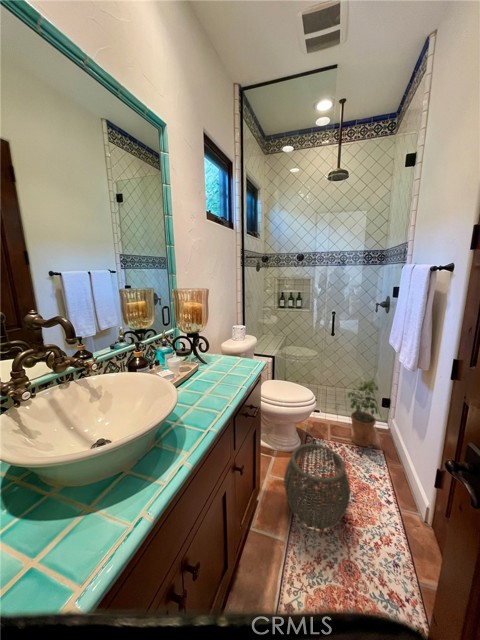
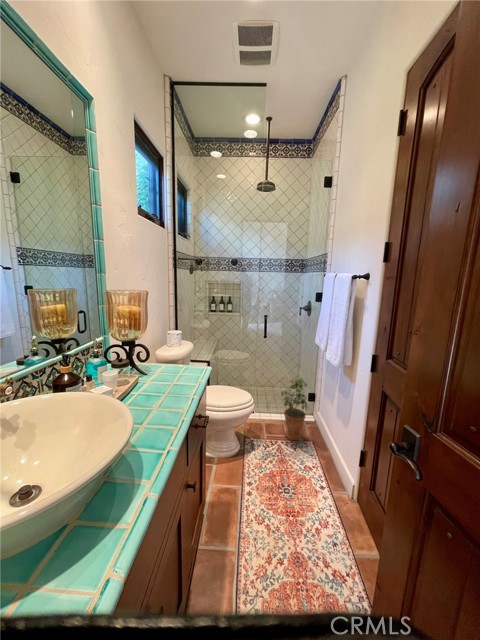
woven basket: present [284,444,350,530] -> none [230,446,293,530]

